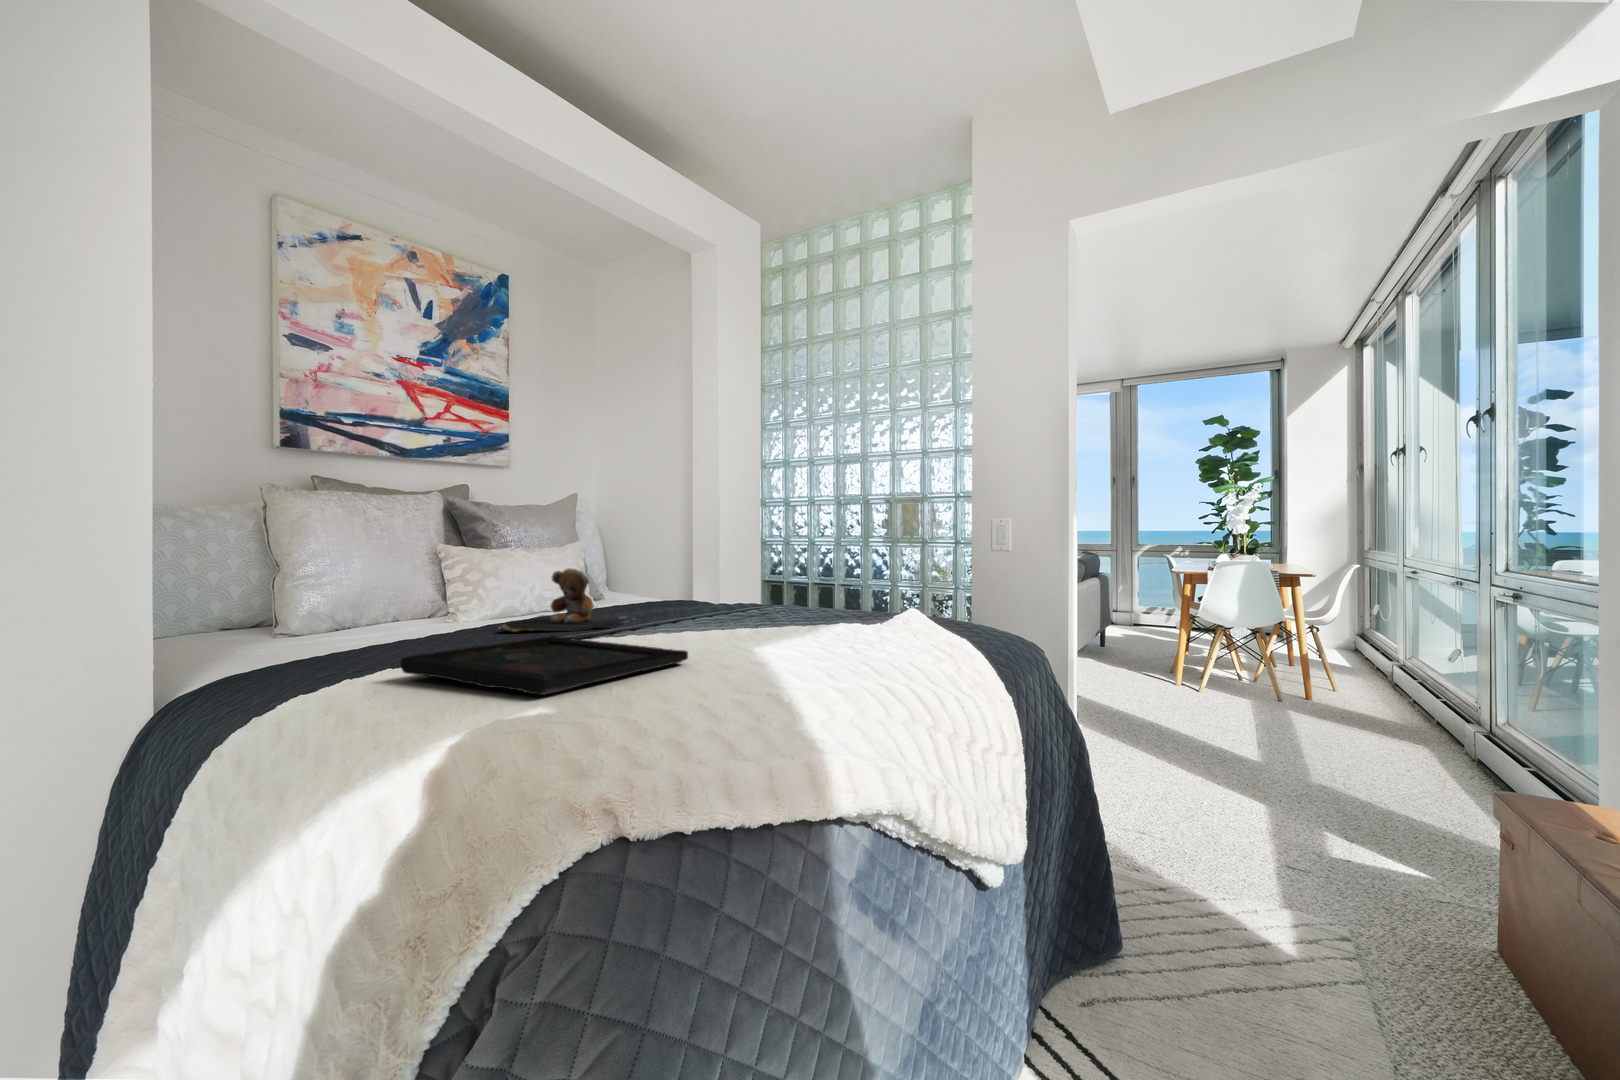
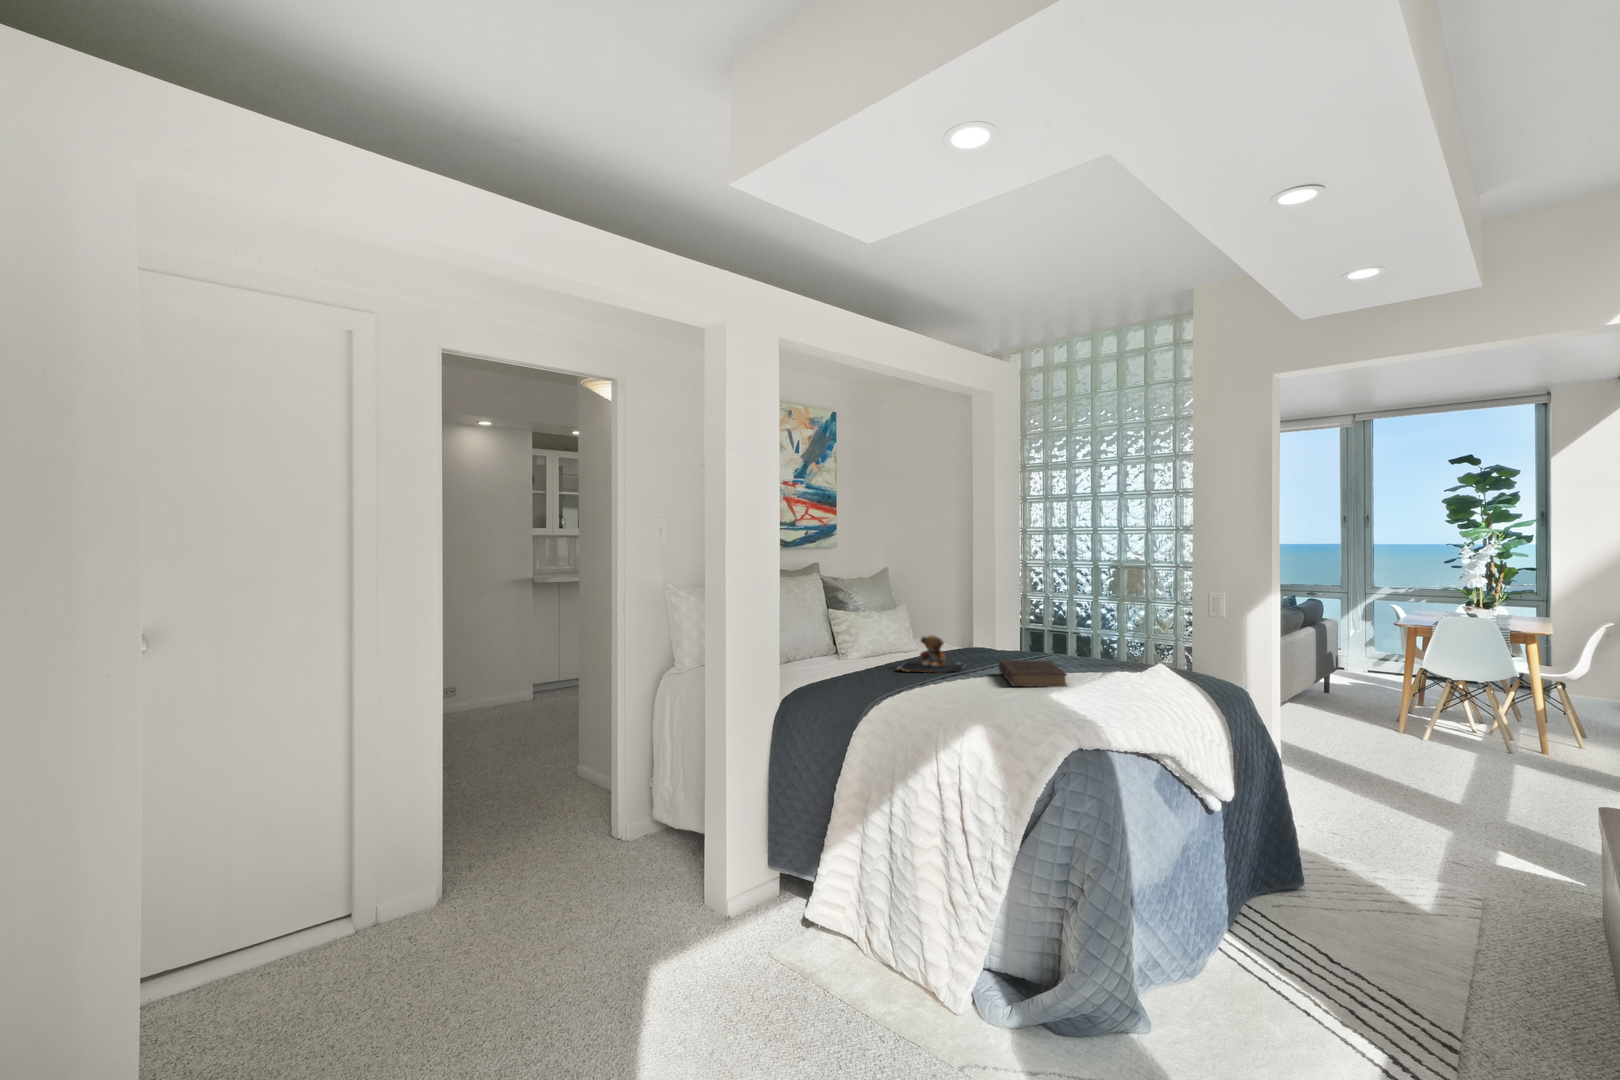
book: none [666,602,772,643] -> present [999,660,1067,687]
tray: present [401,636,688,695] -> none [904,681,1036,713]

